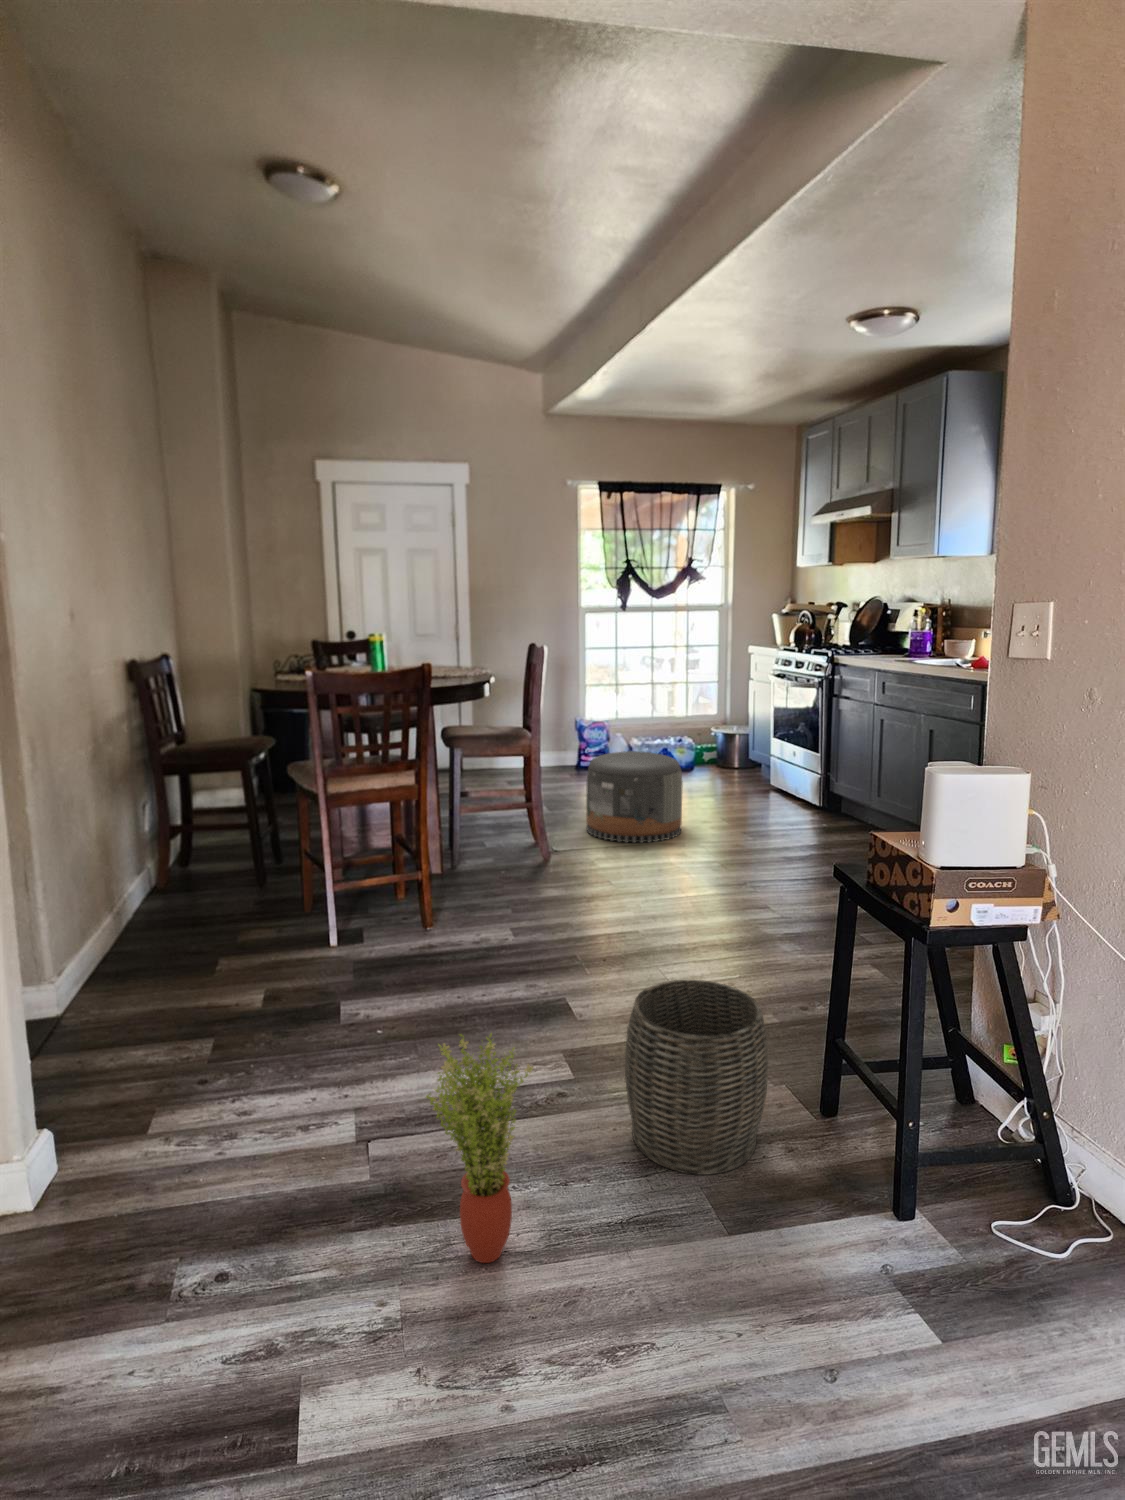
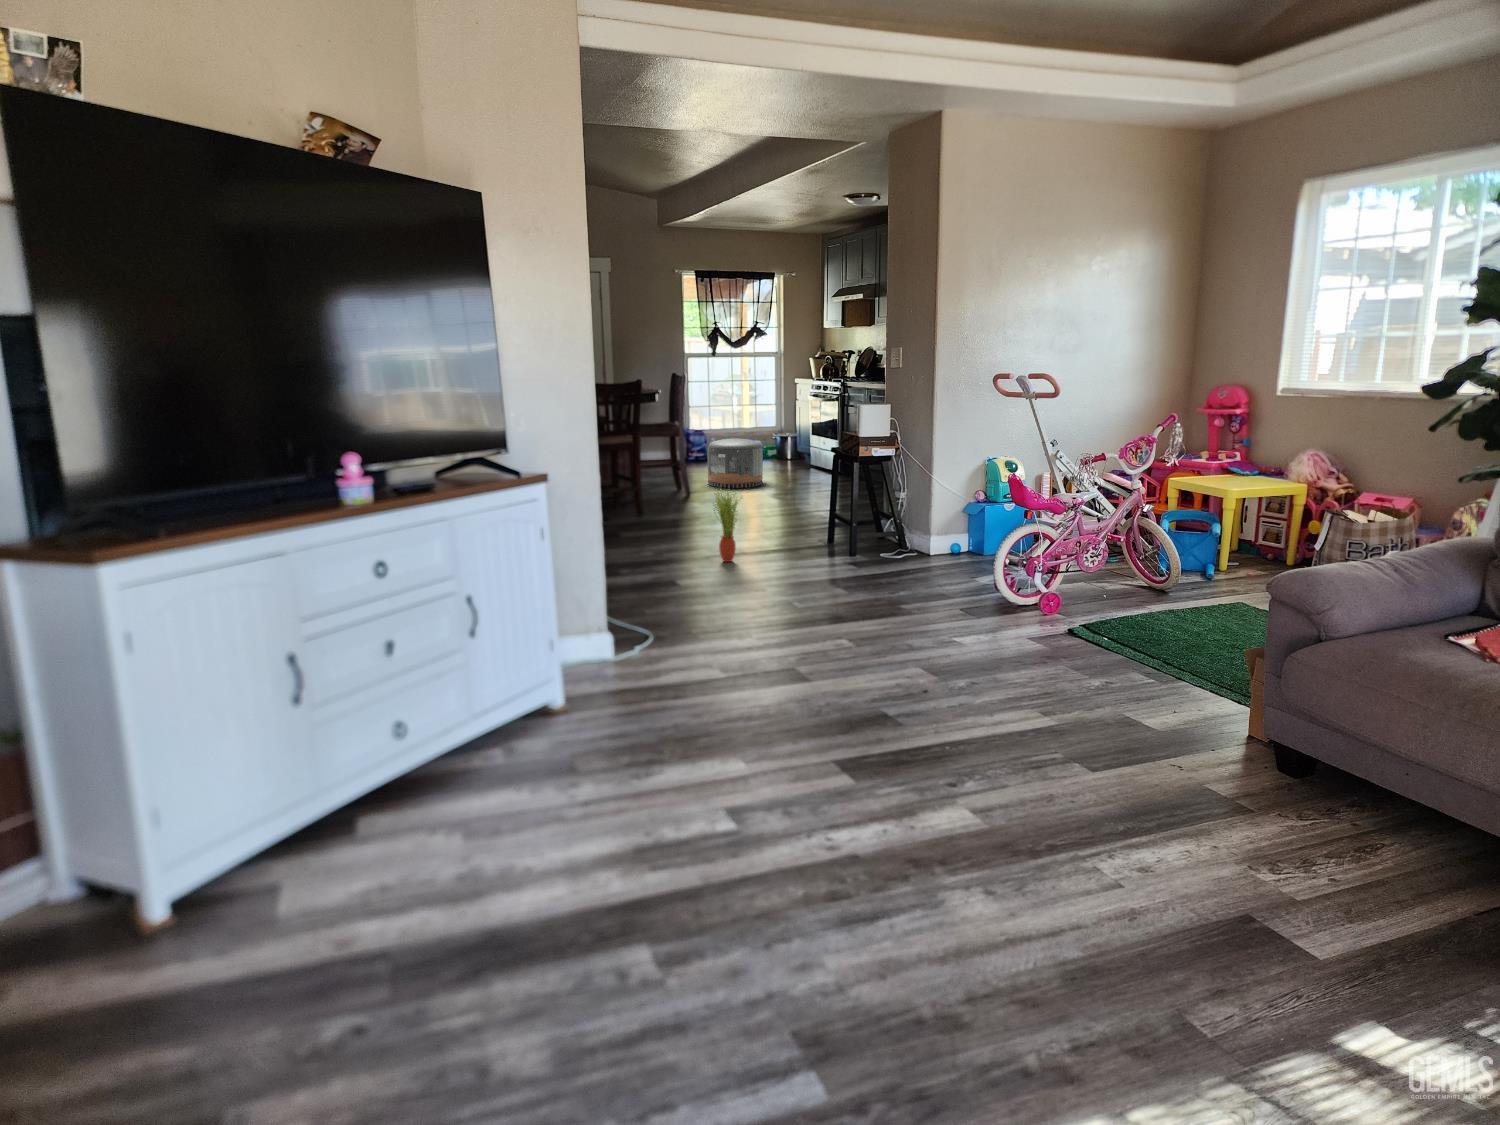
woven basket: present [625,980,768,1175] -> none [763,493,813,550]

